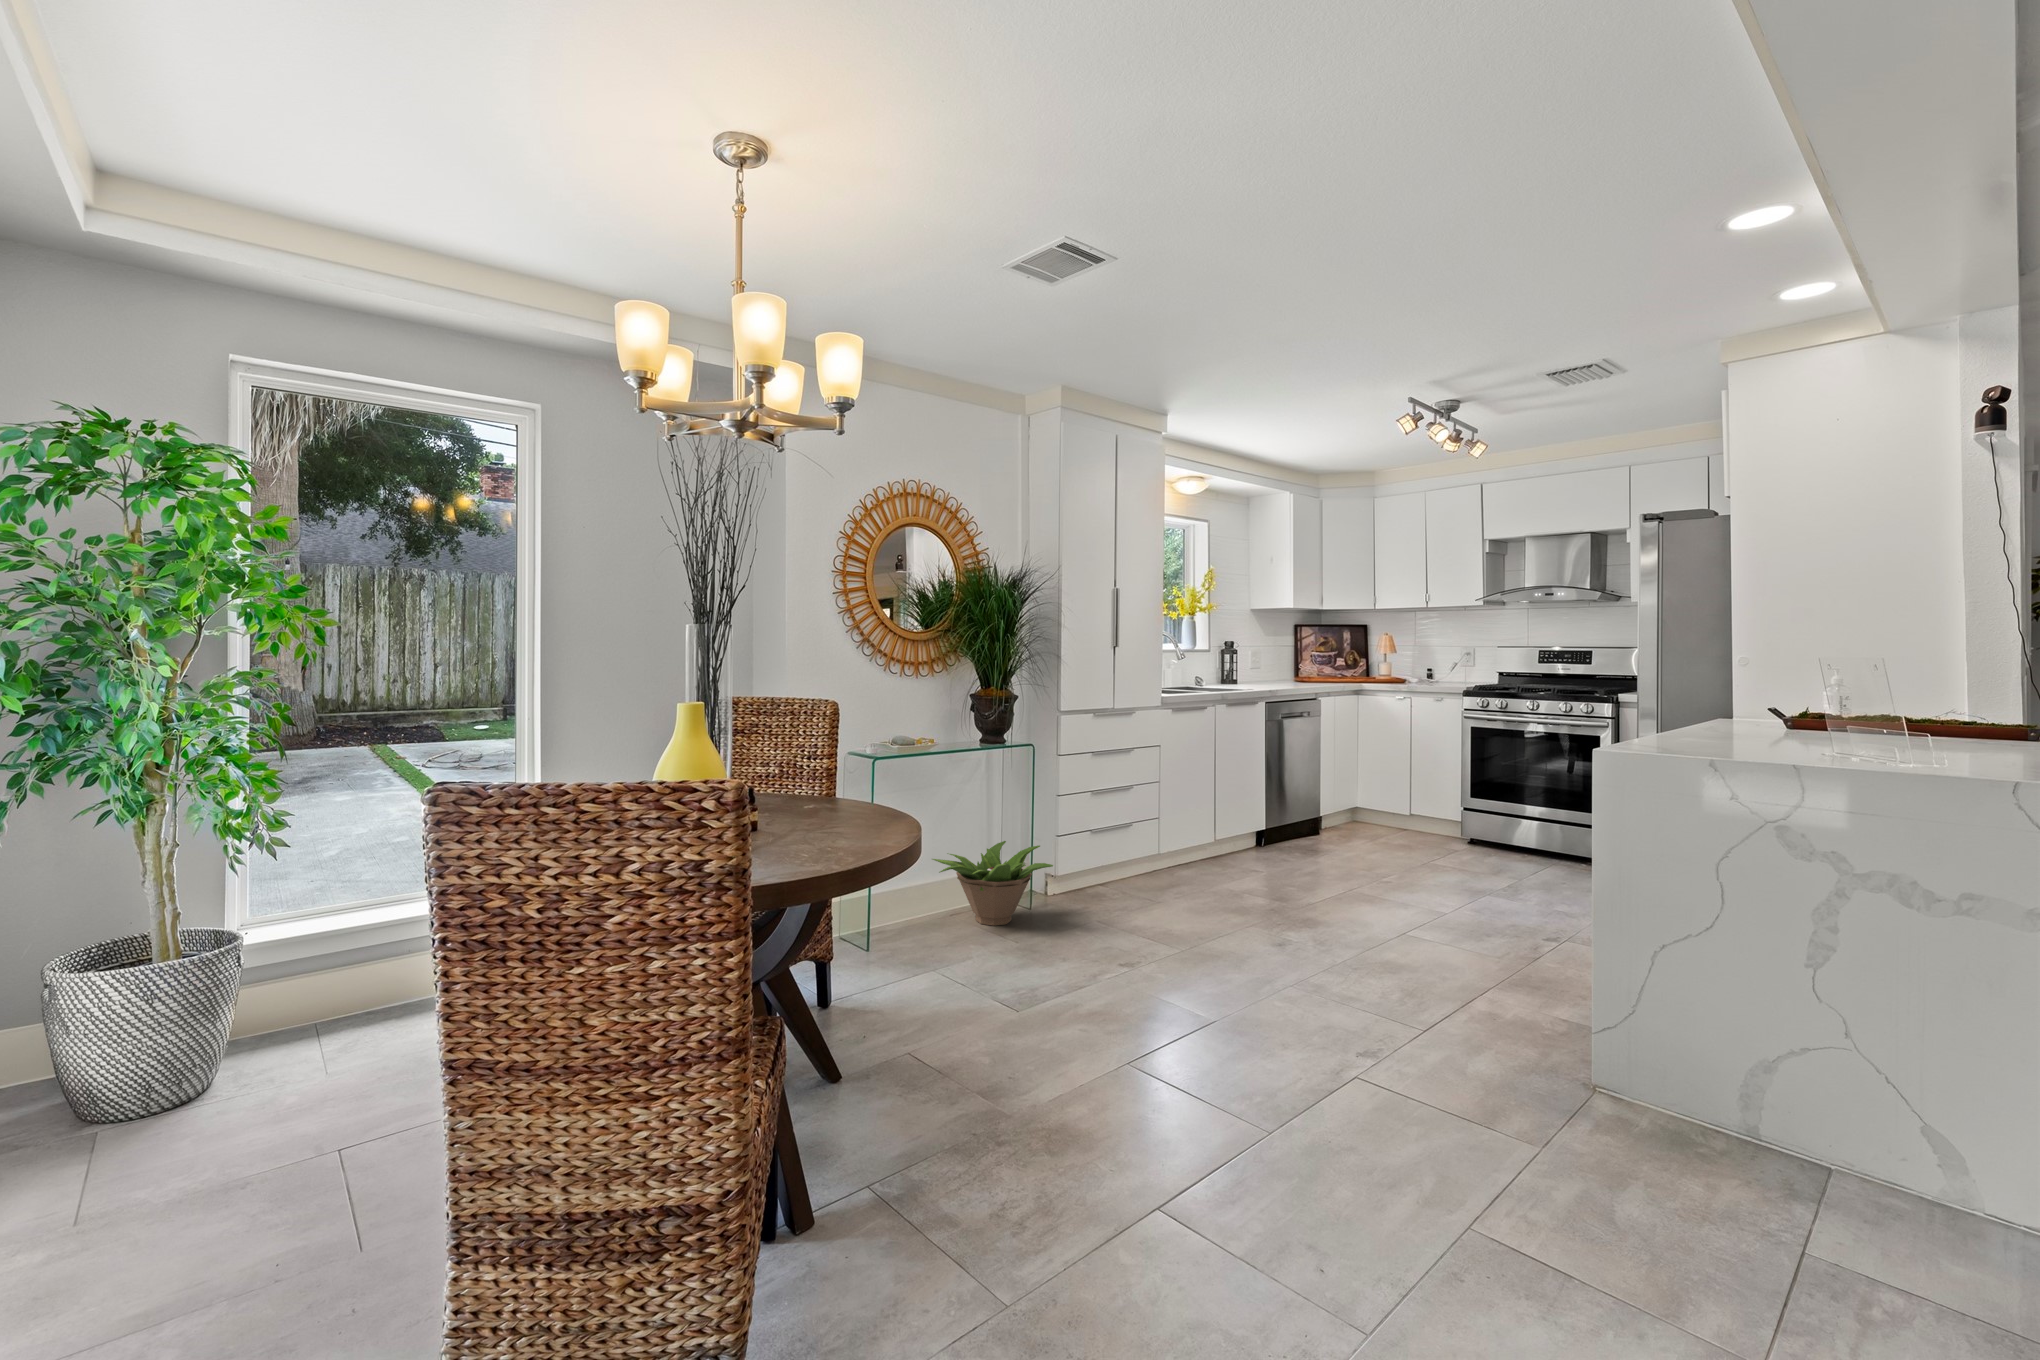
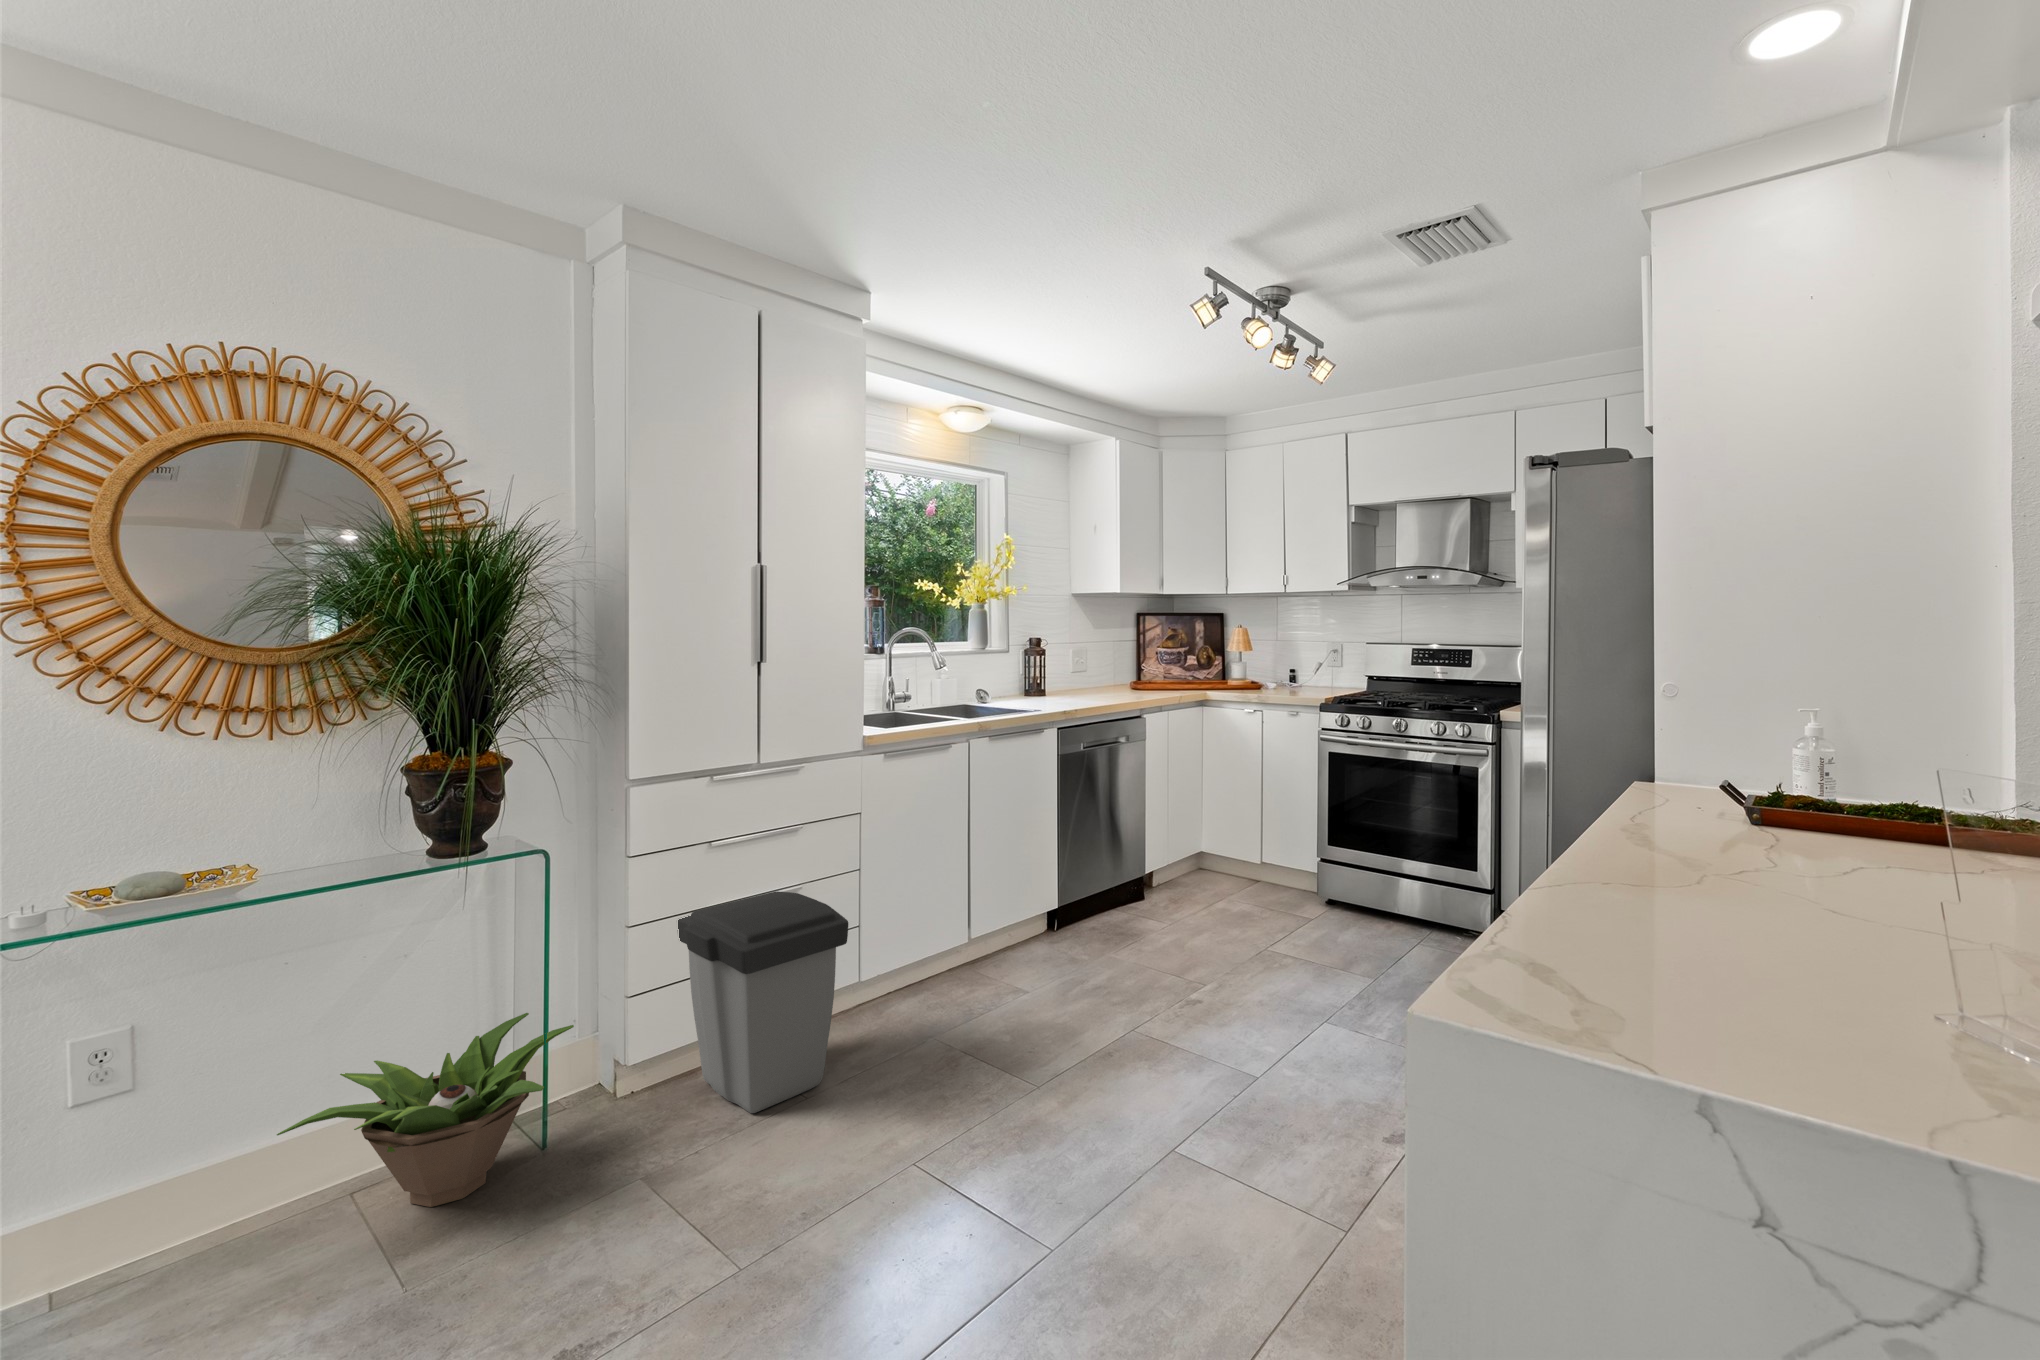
trash can: none [1075,788,1181,908] -> present [677,892,848,1113]

